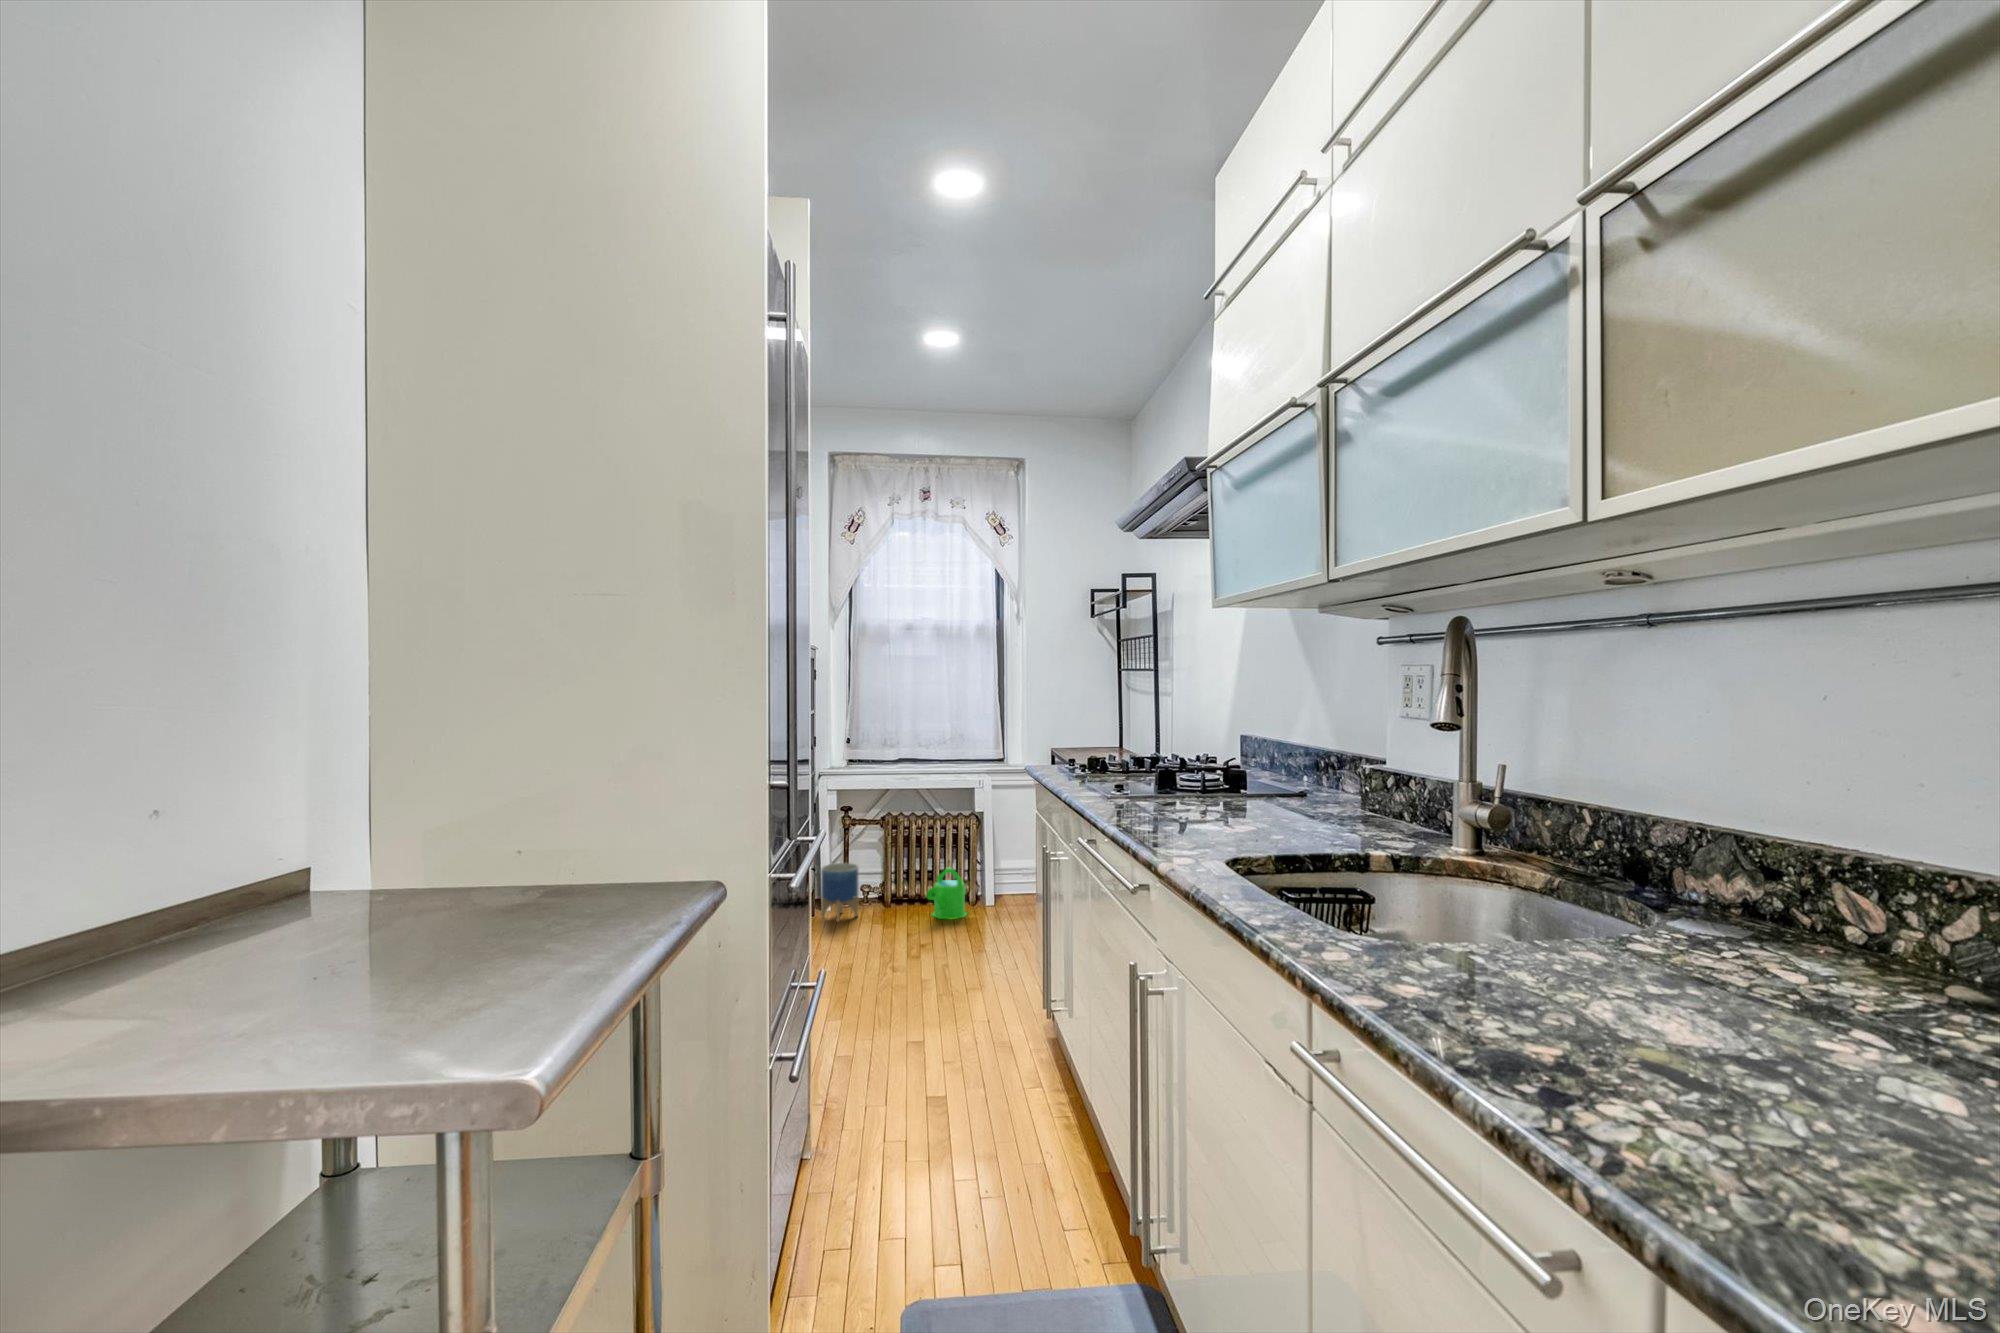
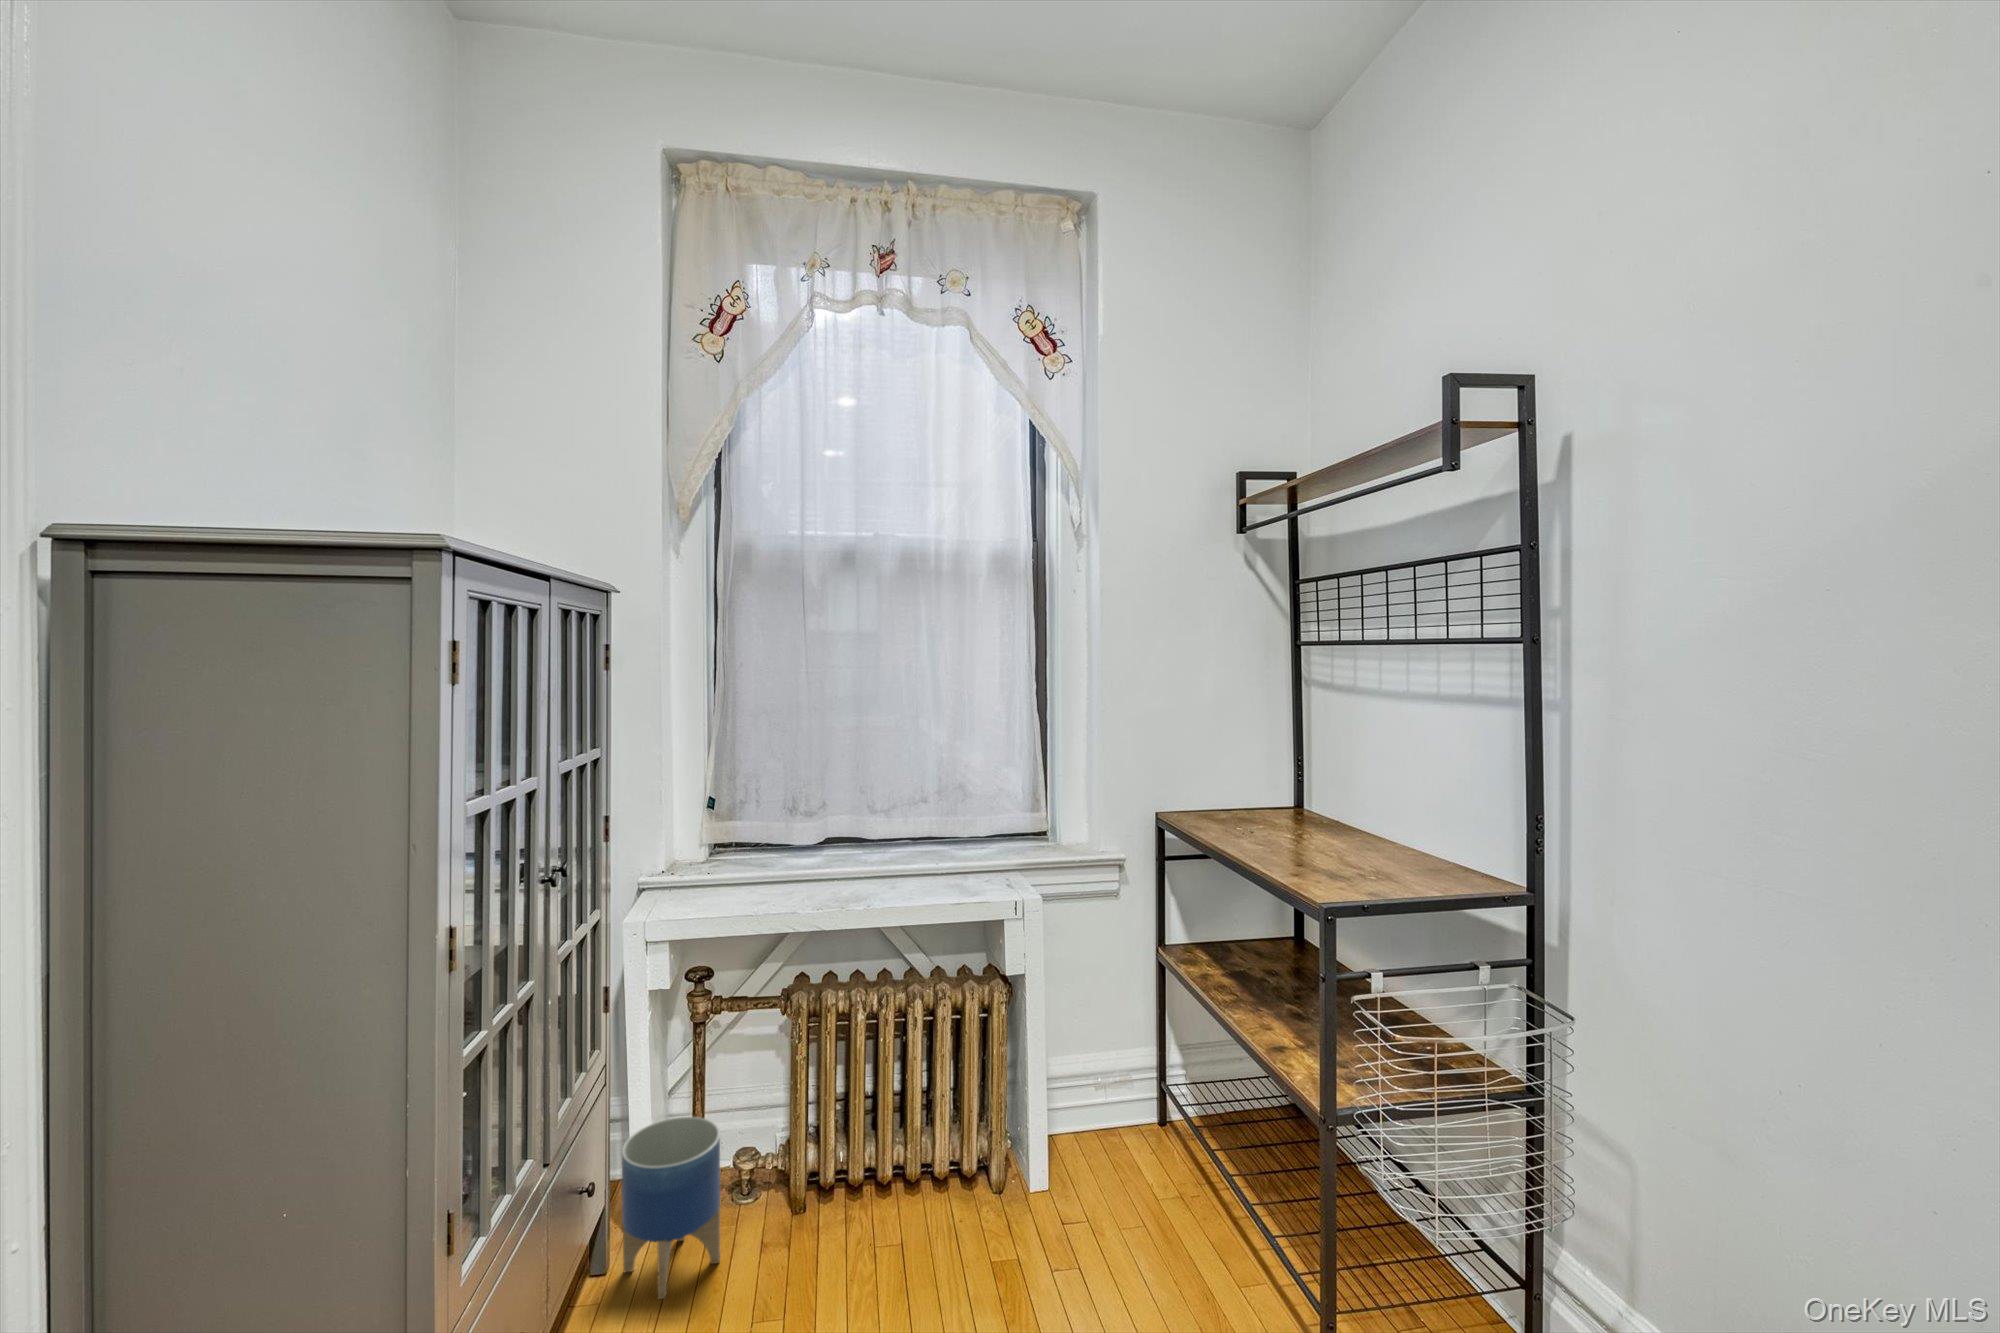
watering can: present [926,868,967,919] -> none [893,1124,991,1268]

